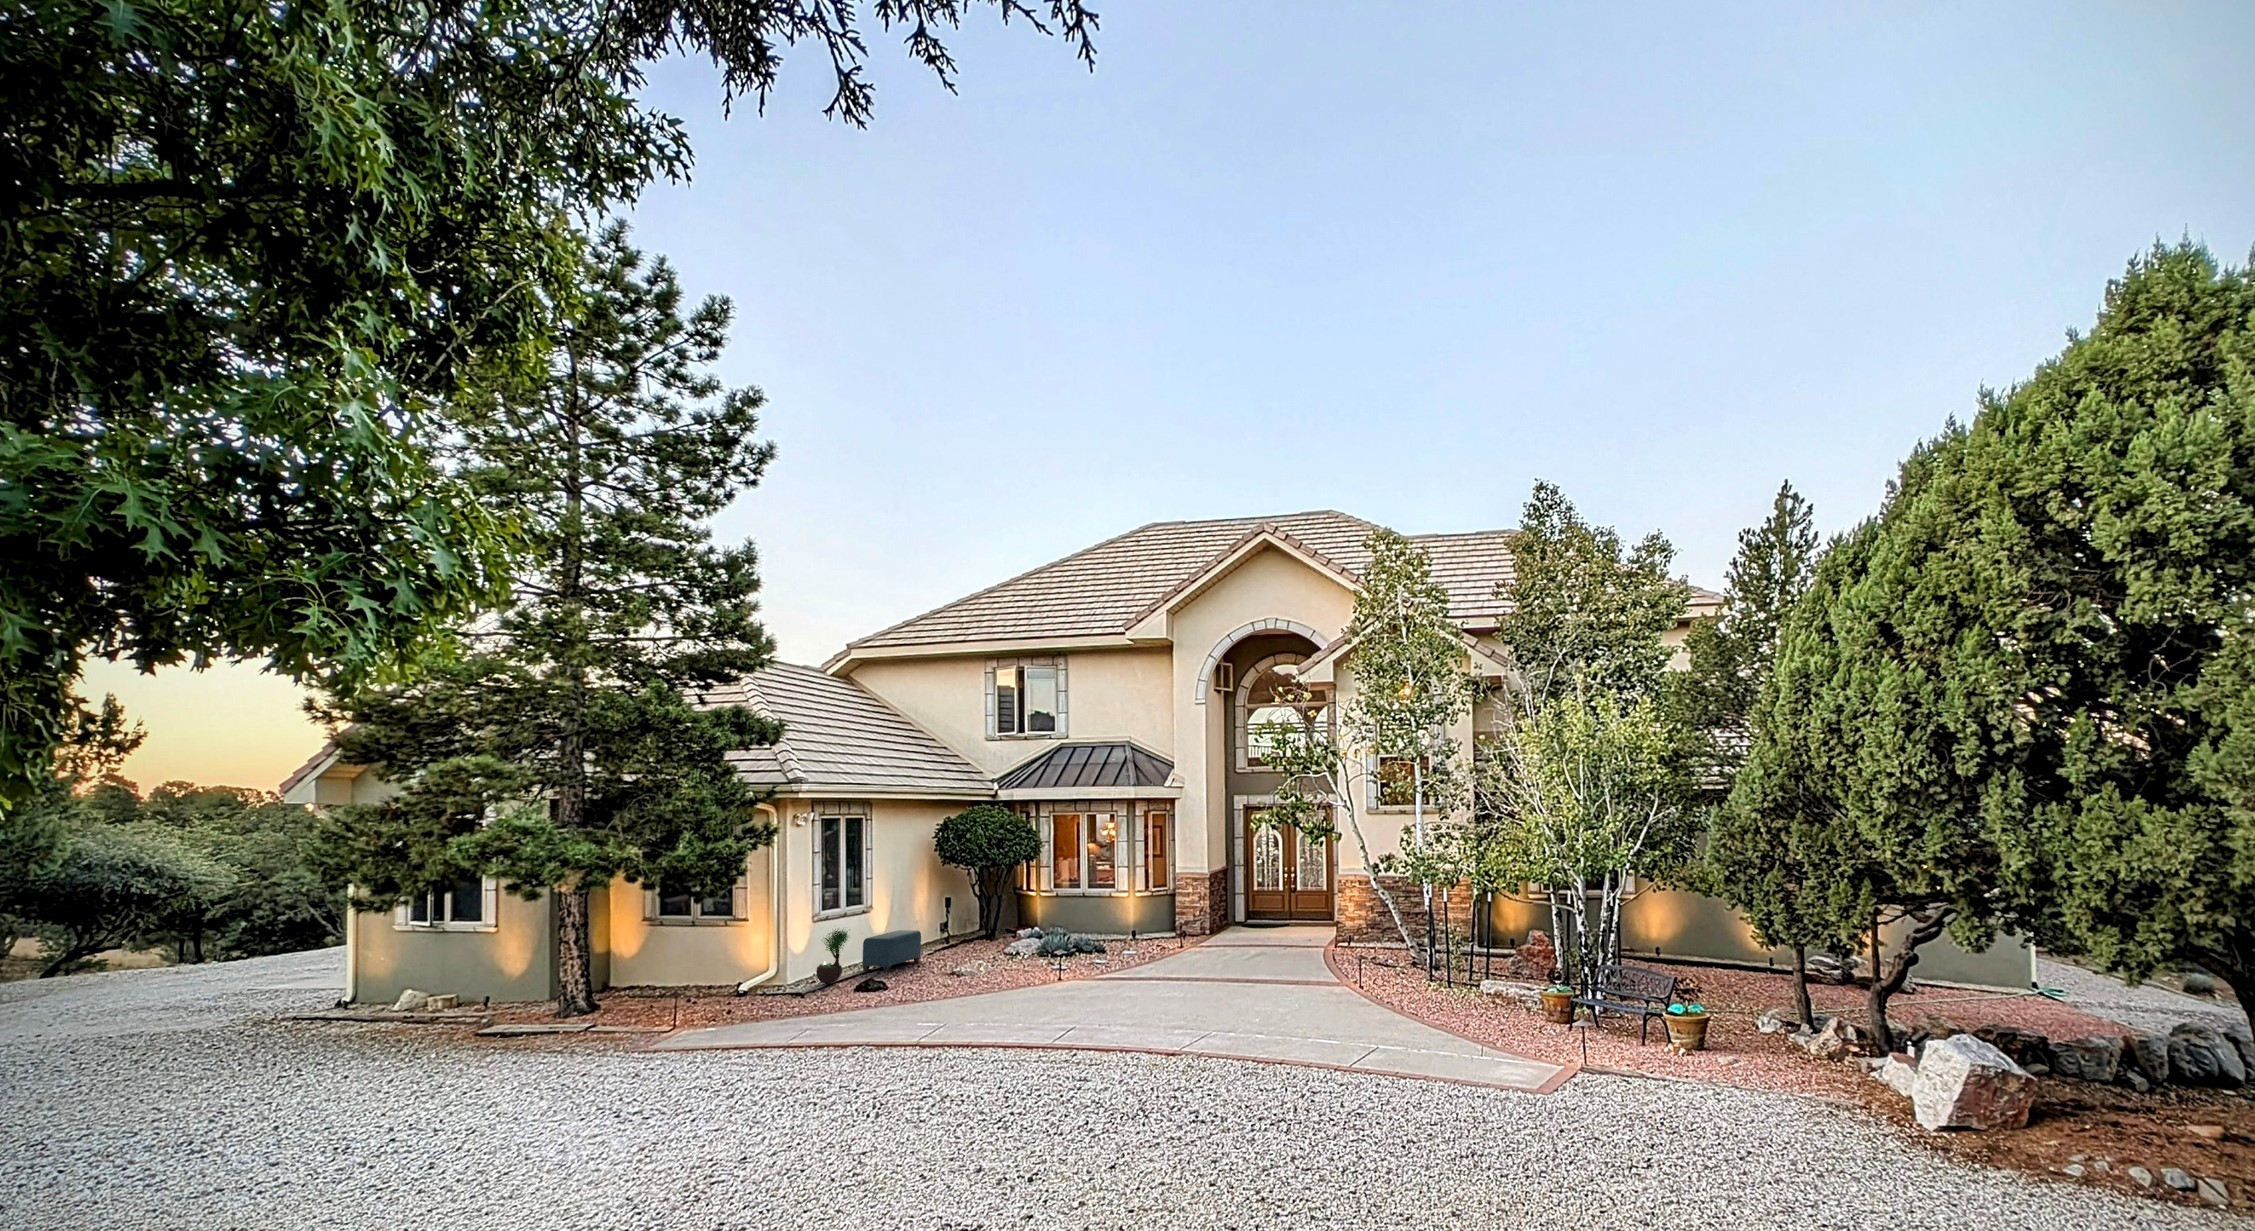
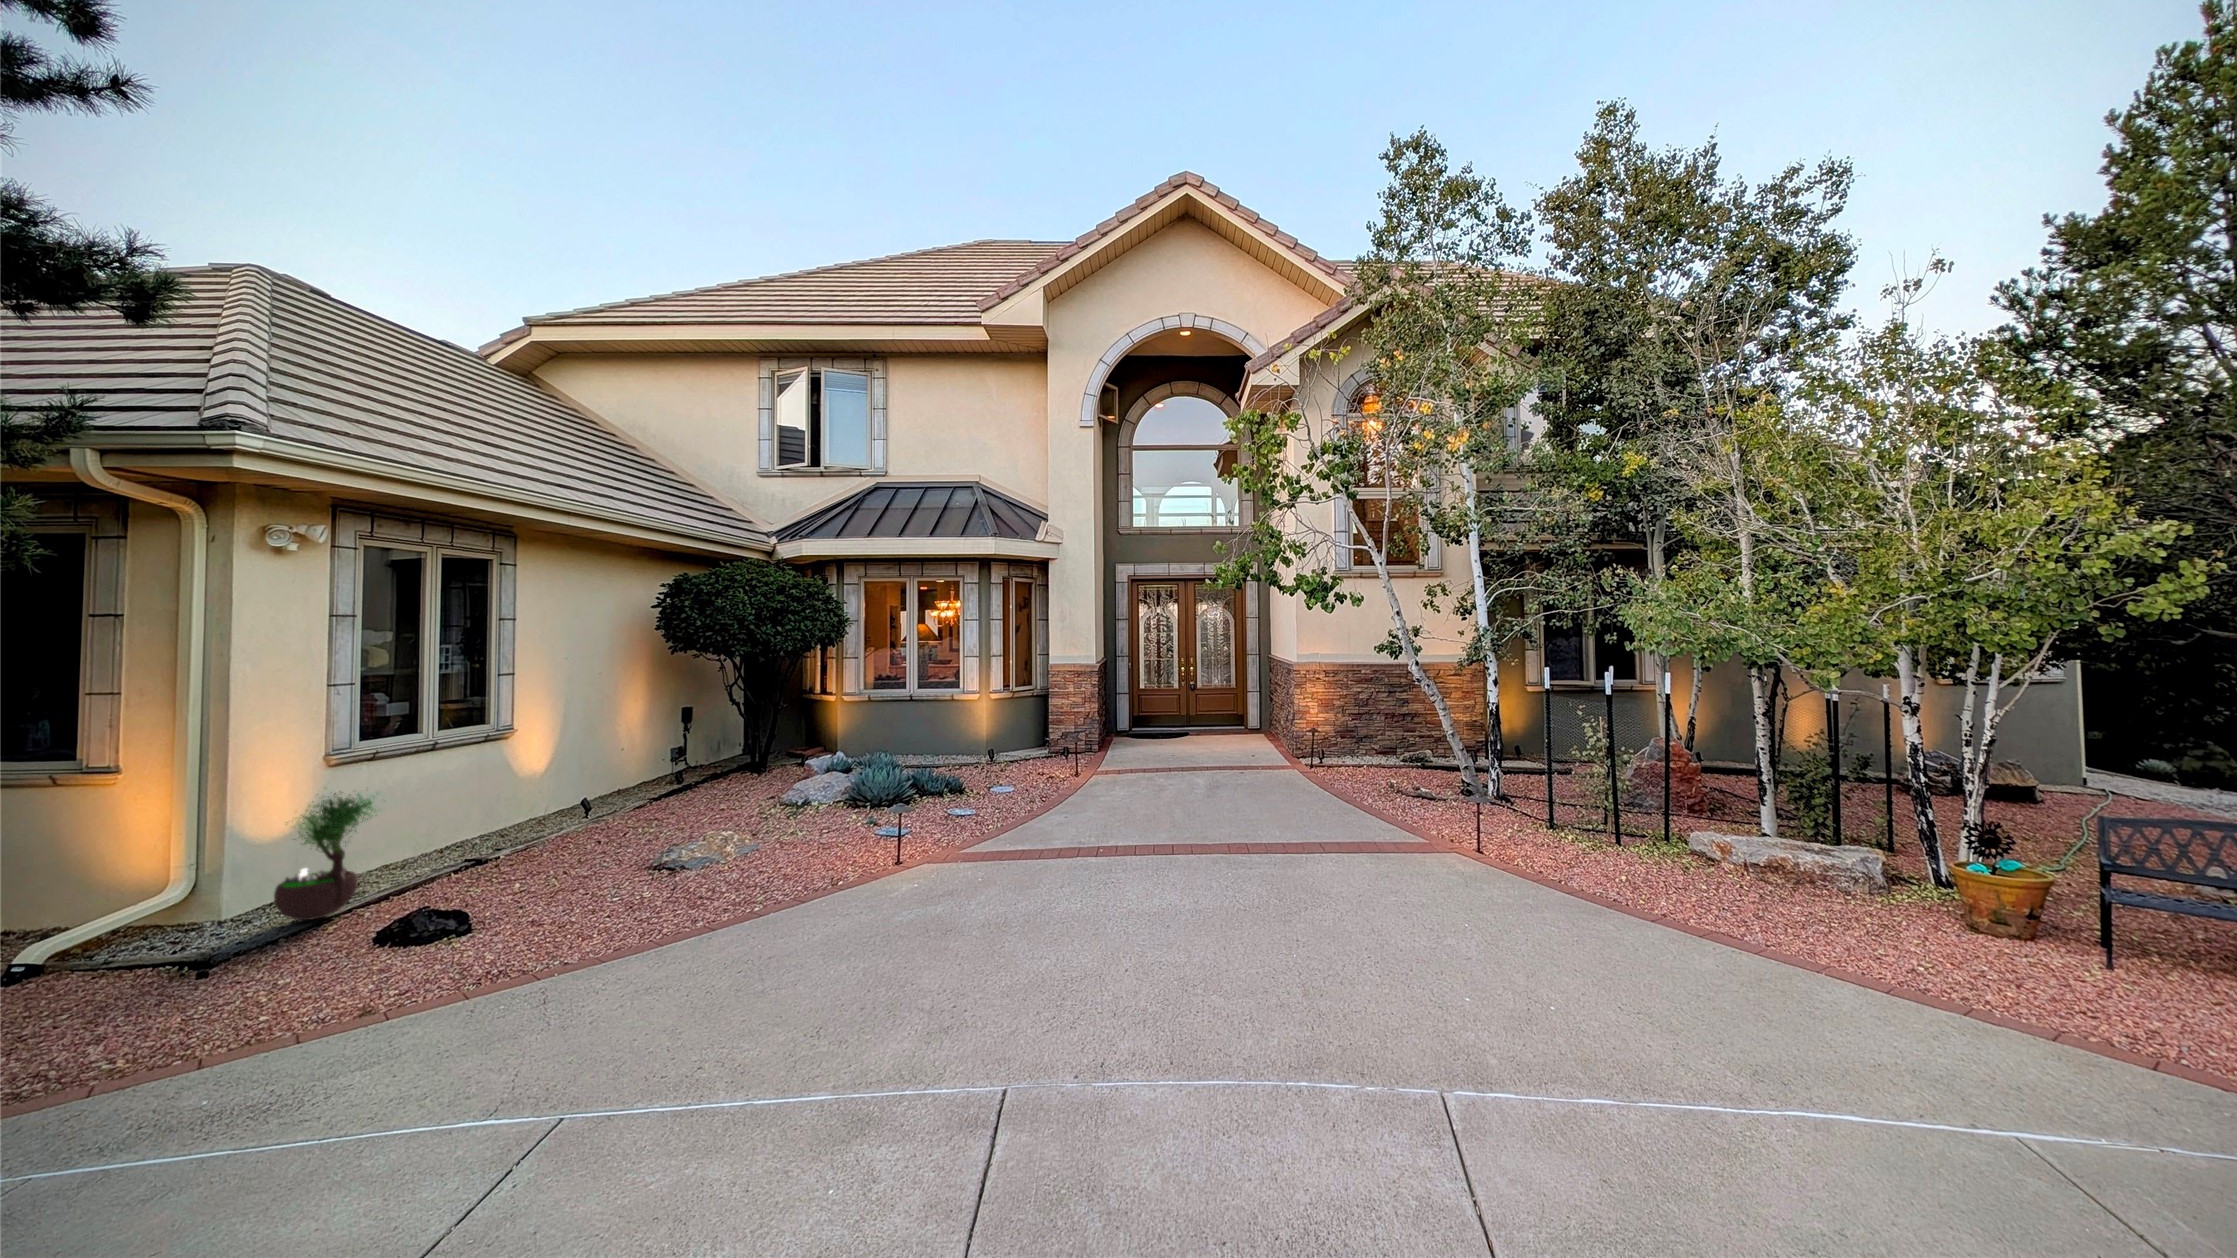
bench: present [862,930,921,971] -> none [461,770,612,858]

